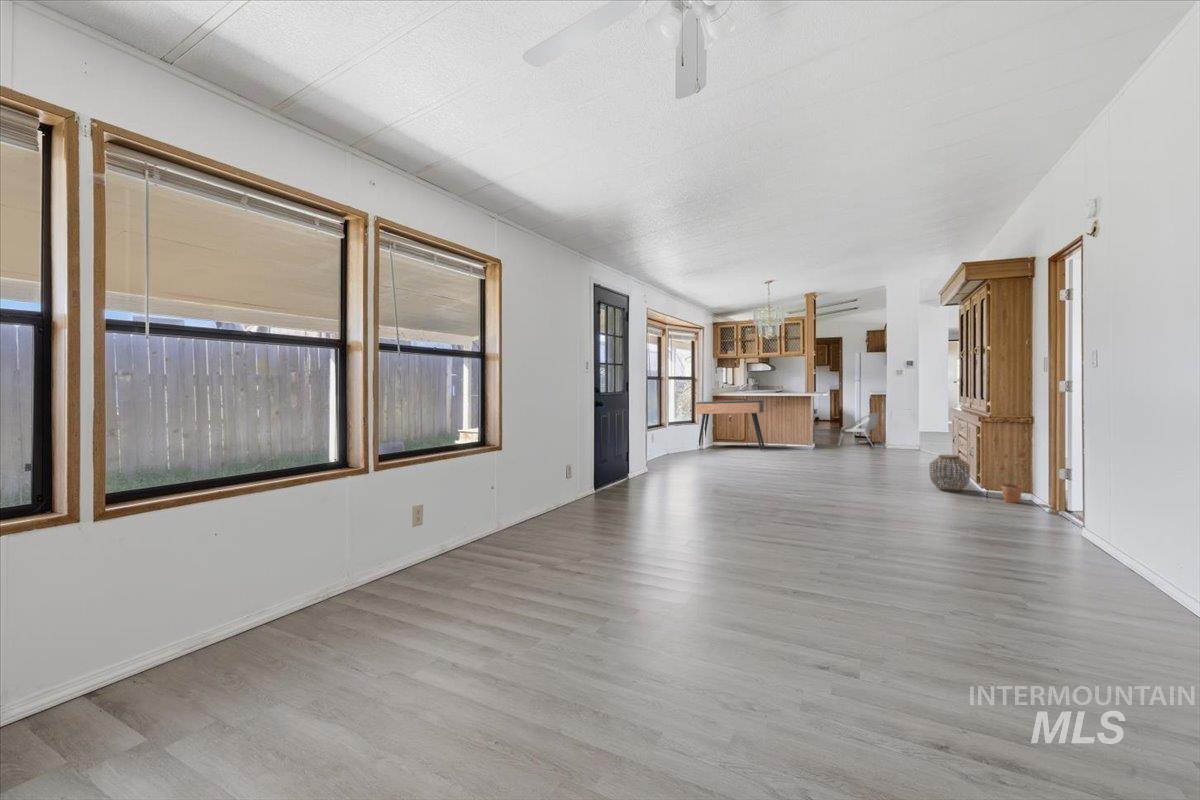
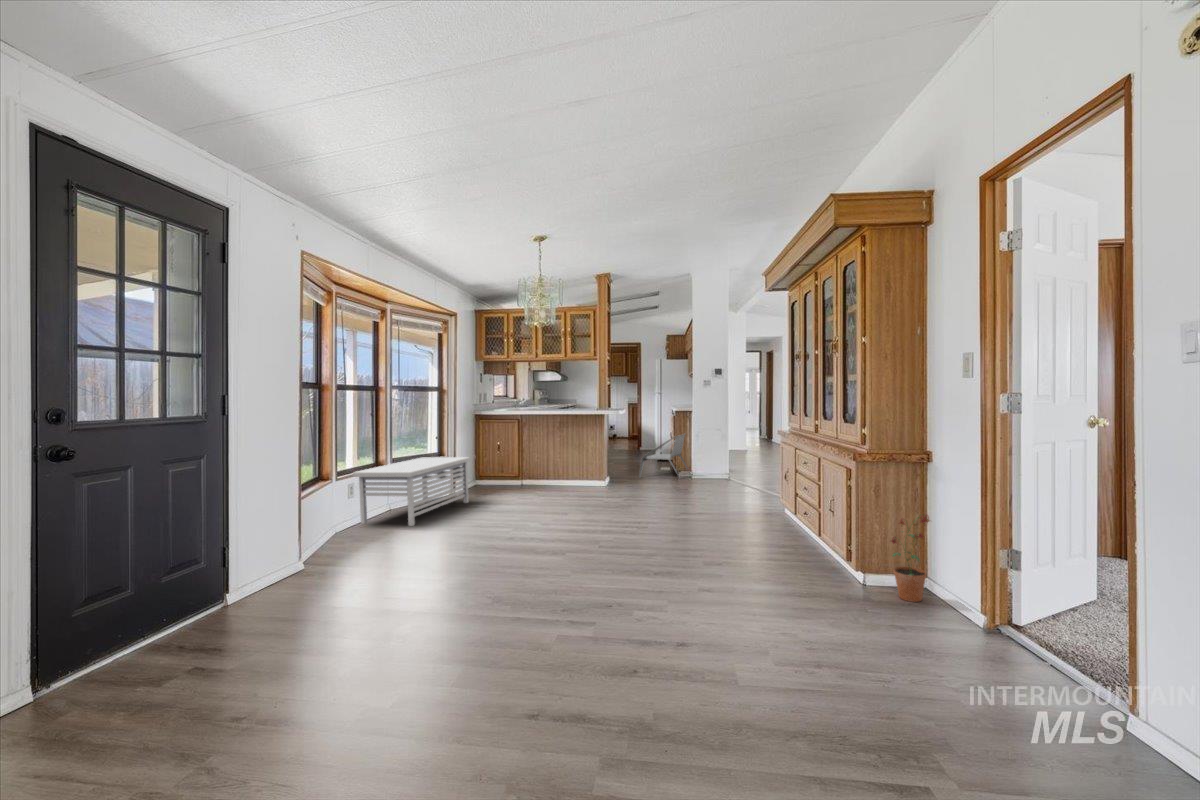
console table: present [696,400,764,451] -> none [444,420,544,496]
storage bench: none [653,423,717,461] -> present [353,457,470,526]
woven basket: present [930,455,970,492] -> none [778,513,837,578]

